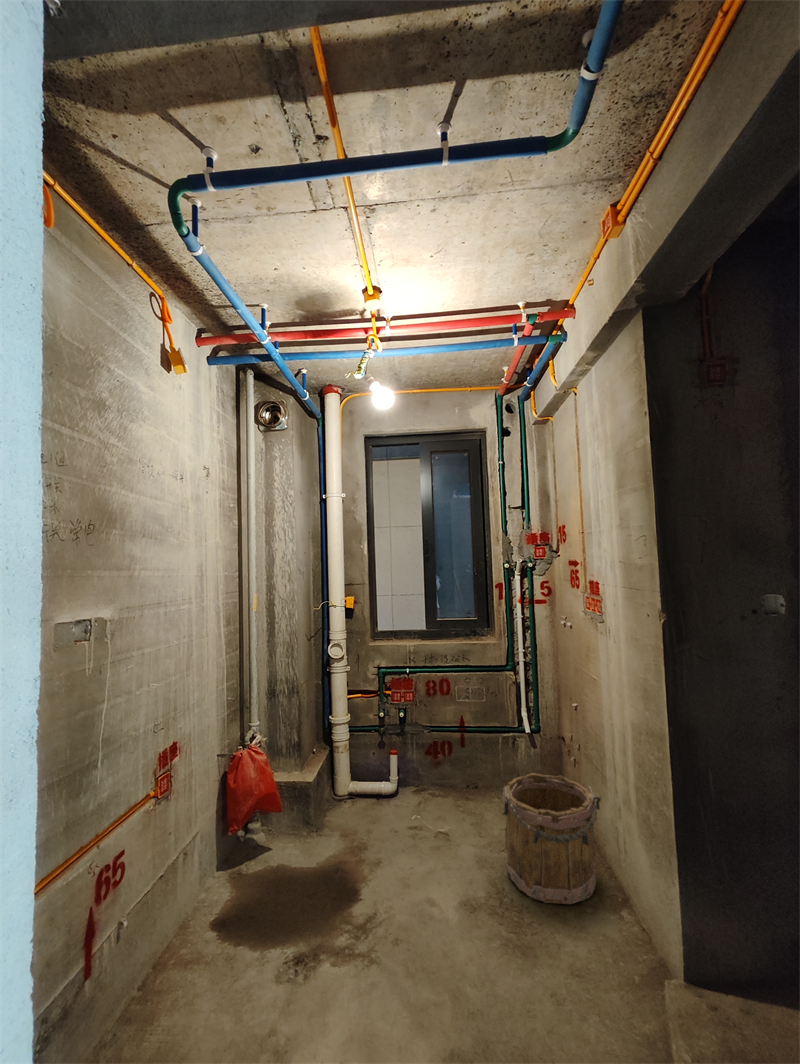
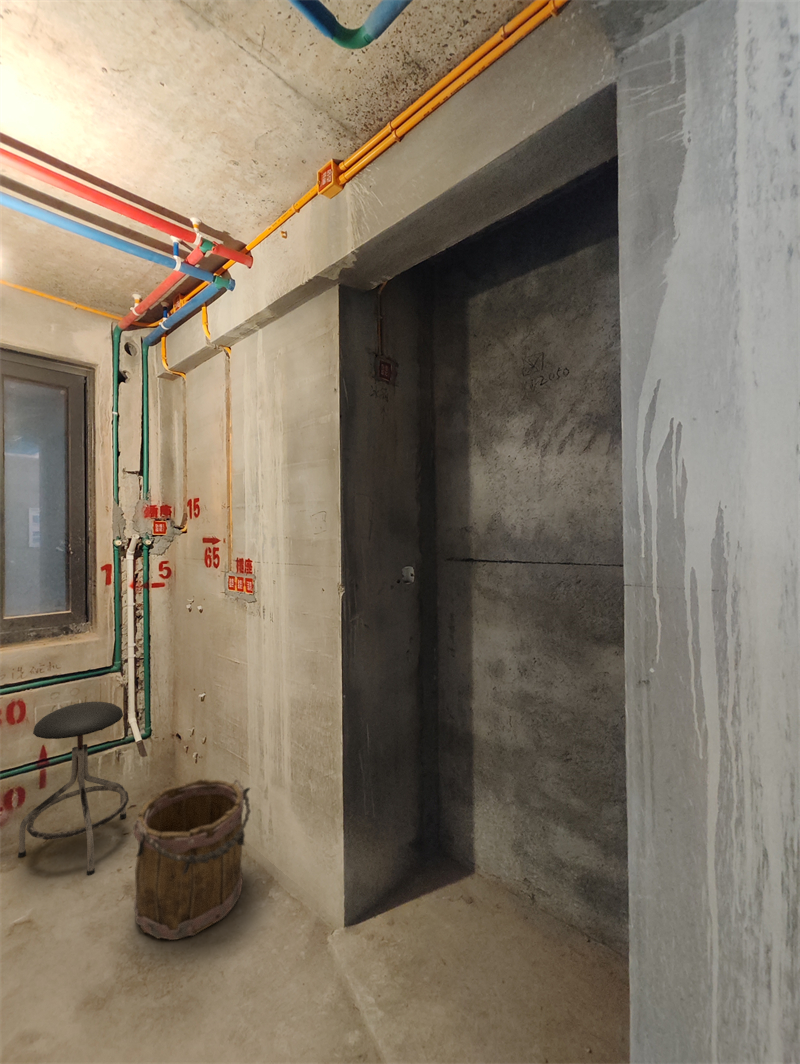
stool: none [450,690,520,825] -> present [18,702,129,876]

